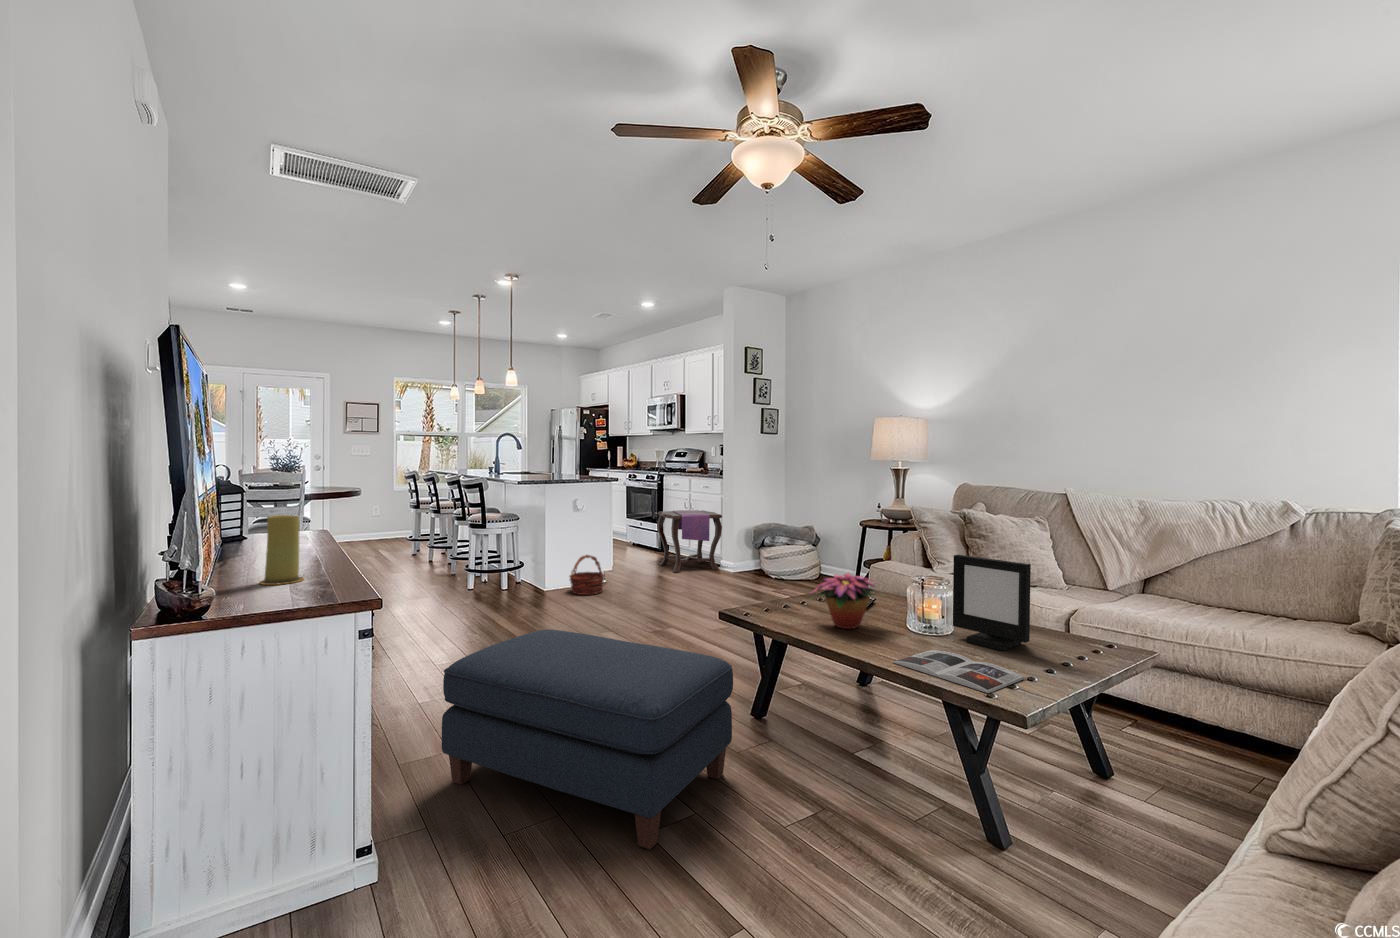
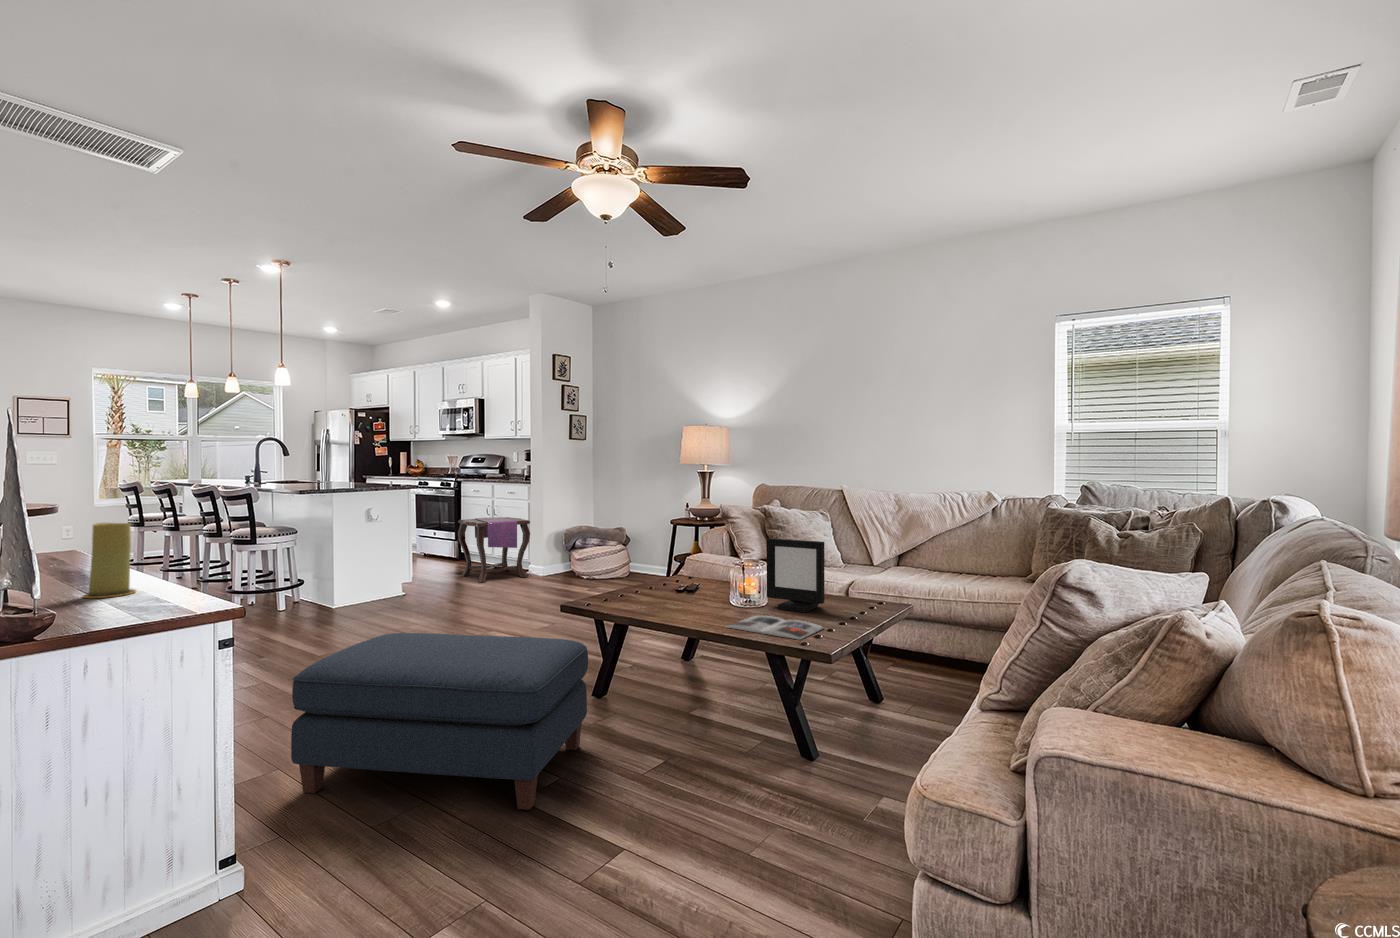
basket: present [570,555,604,595] -> none [365,567,408,611]
flower arrangement: present [814,573,875,629] -> none [644,558,714,608]

